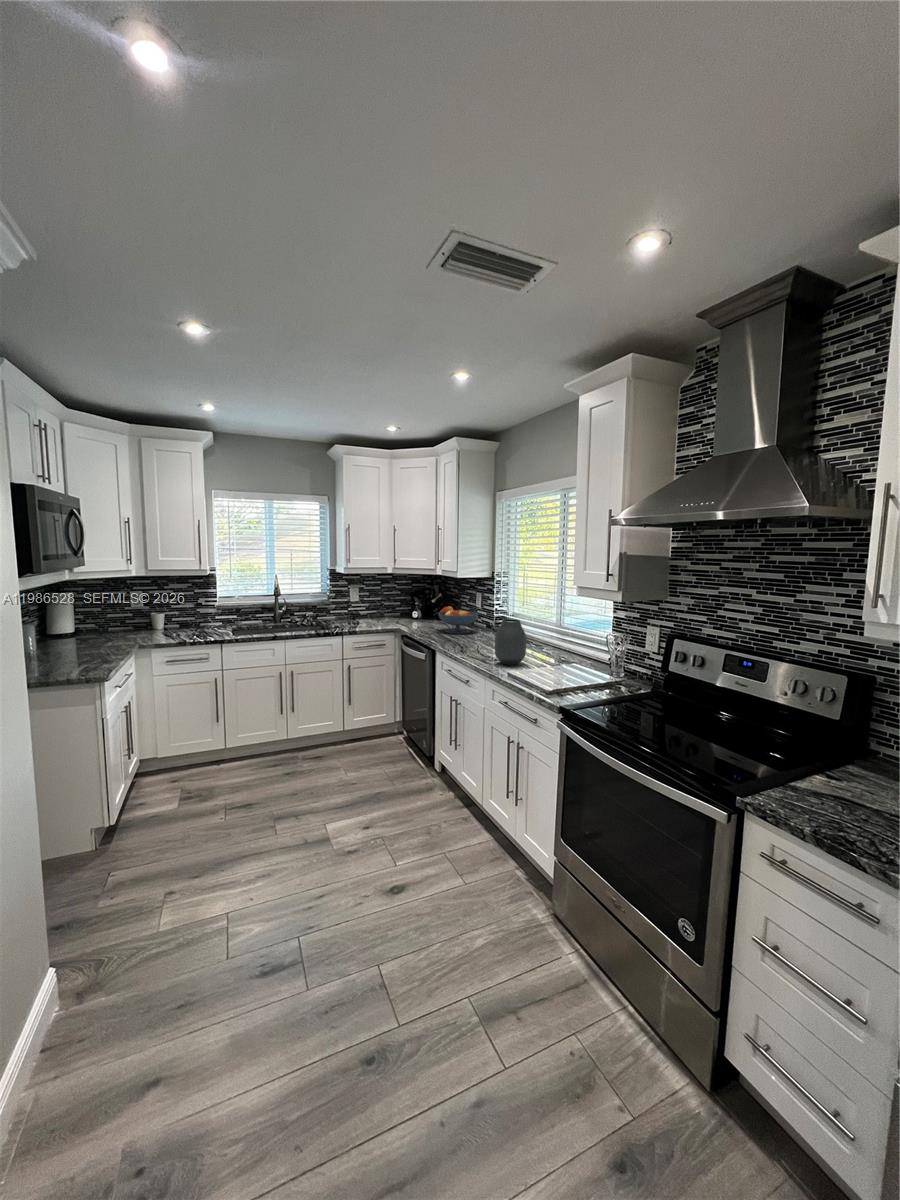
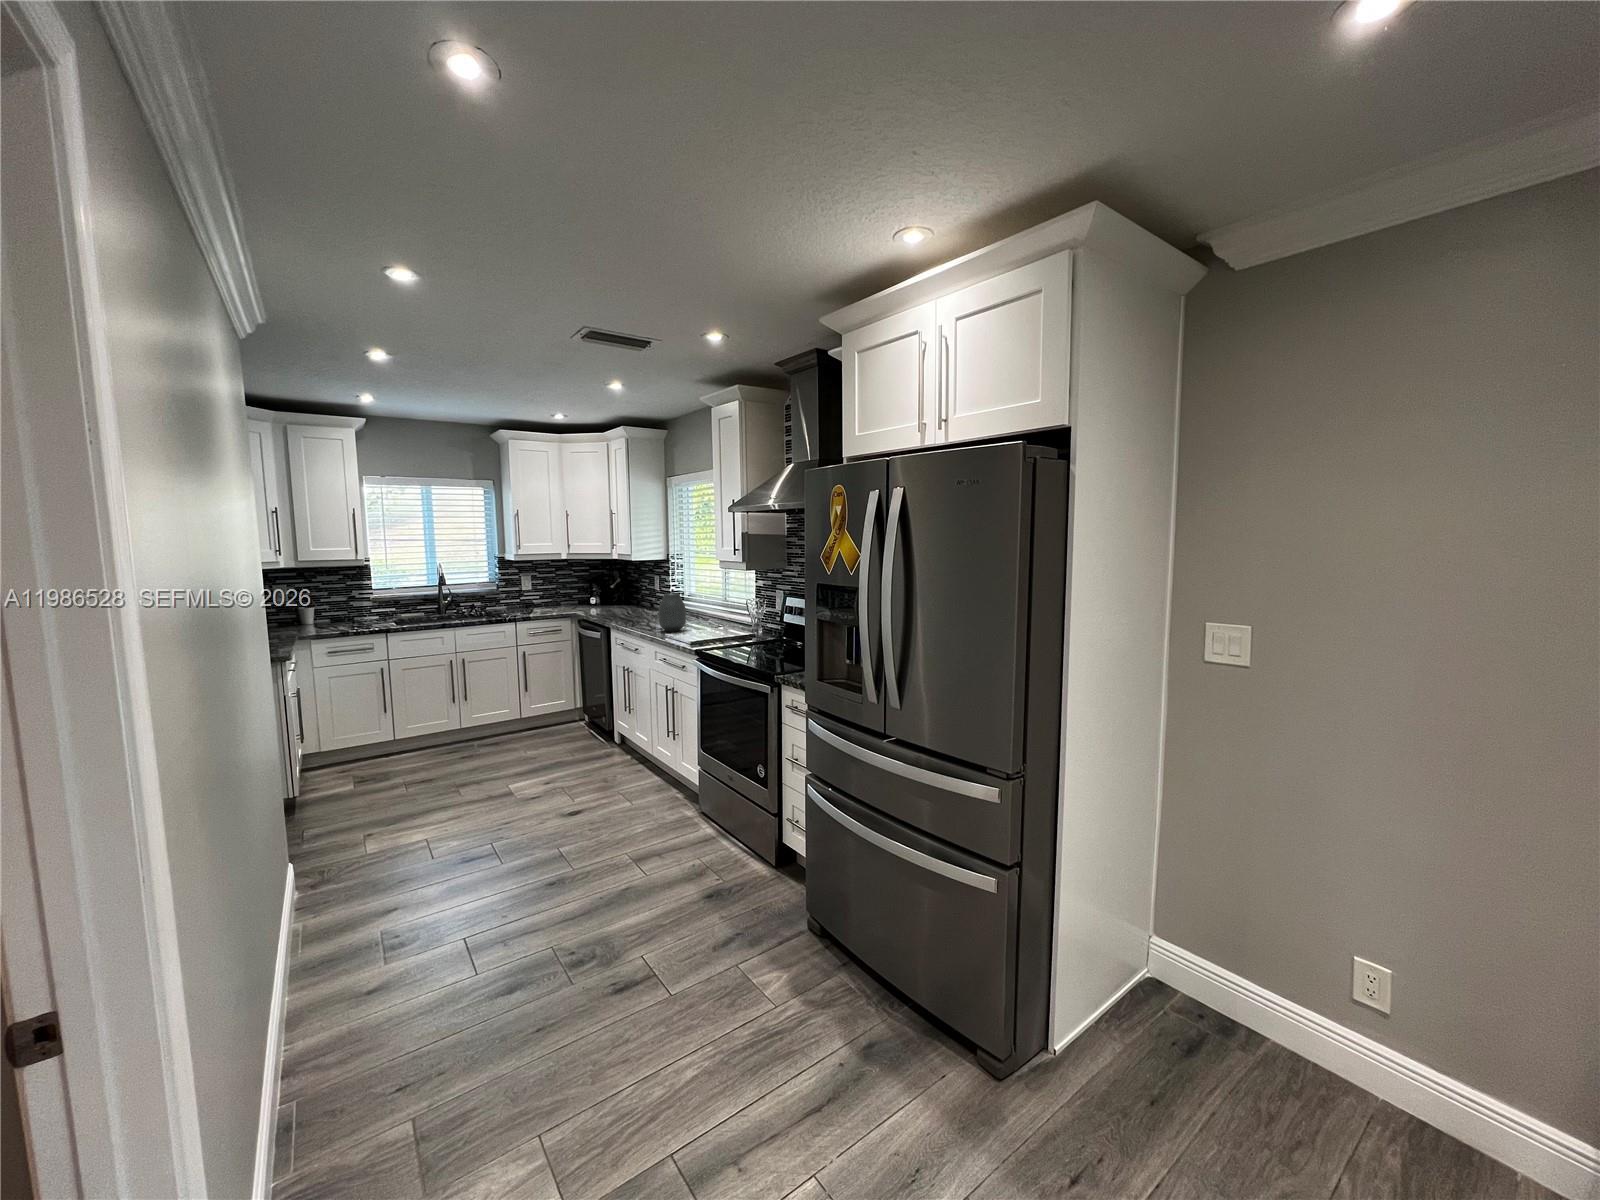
fruit bowl: present [438,606,478,634] -> none [614,589,655,614]

